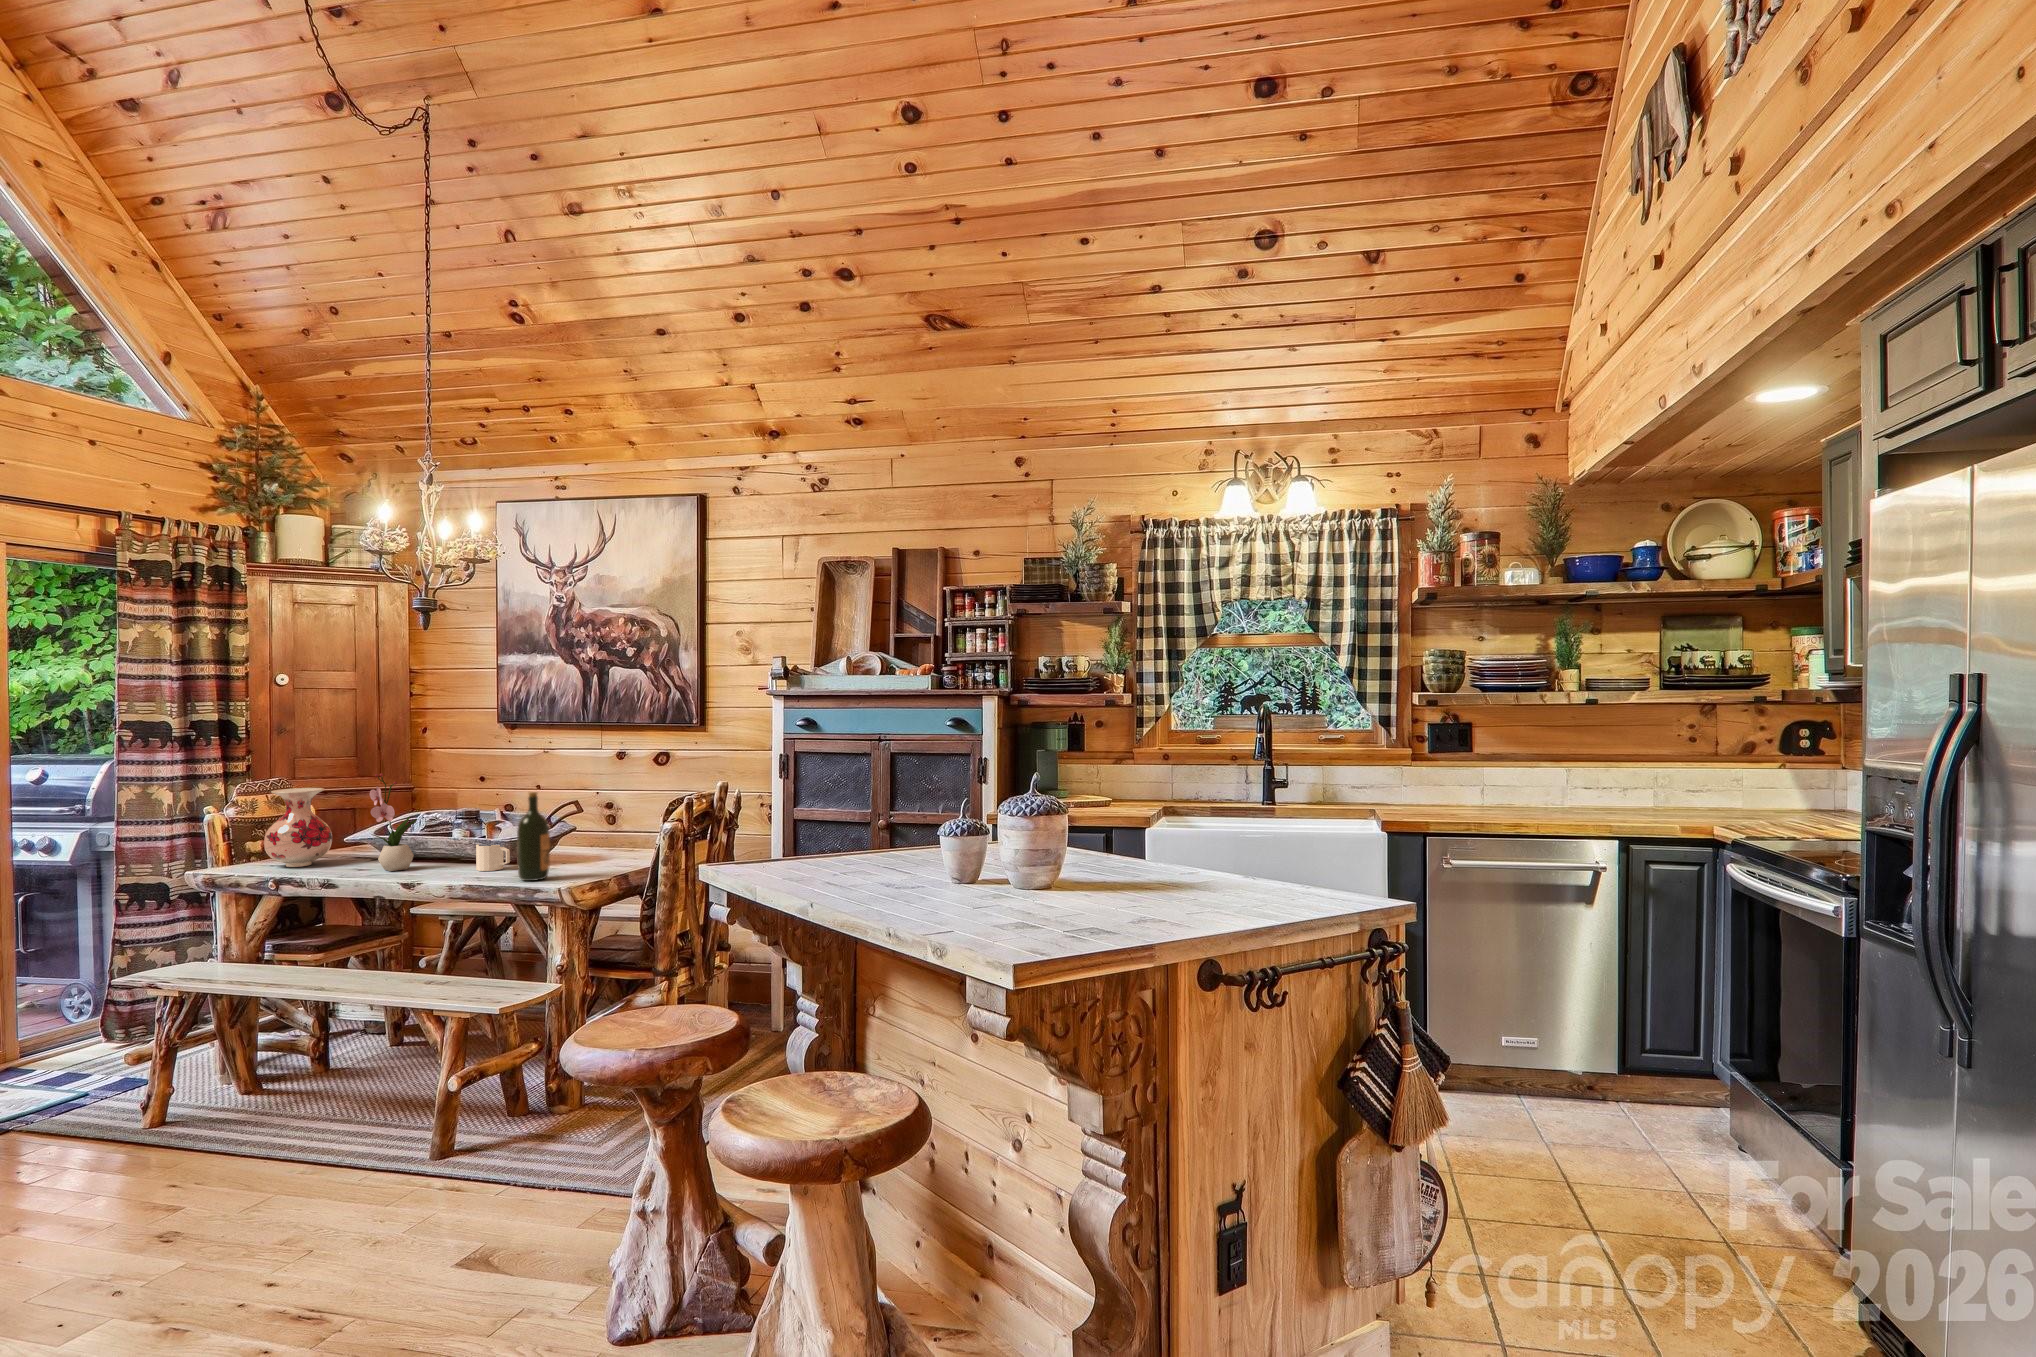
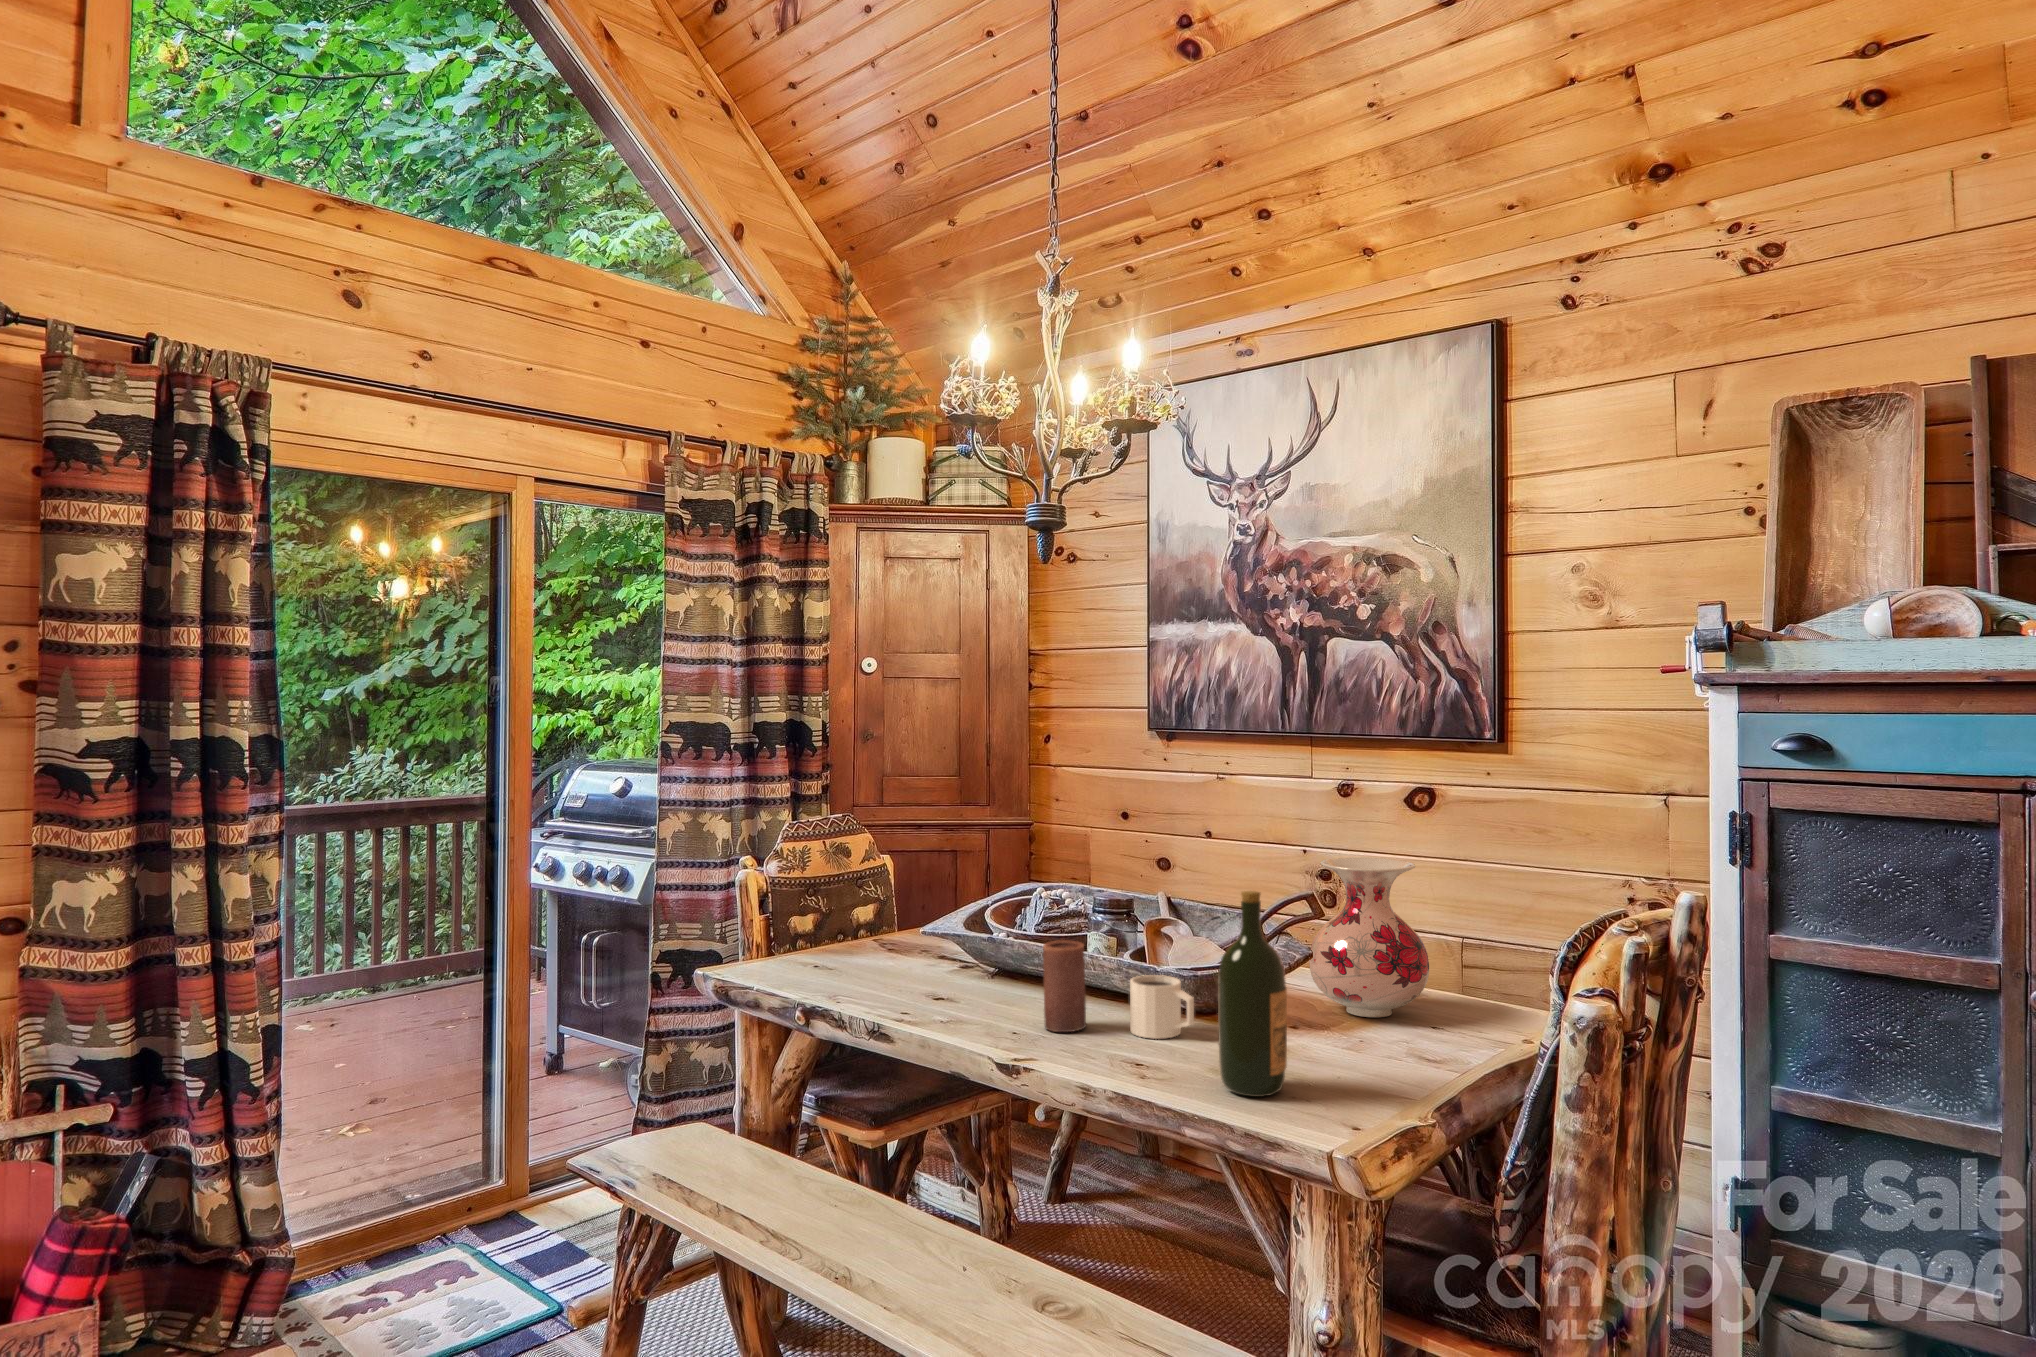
flower arrangement: present [370,773,418,871] -> none [947,824,1027,1013]
vase: present [264,788,332,867] -> present [1309,857,1429,1017]
candle: none [428,829,453,873] -> present [1043,940,1086,1032]

